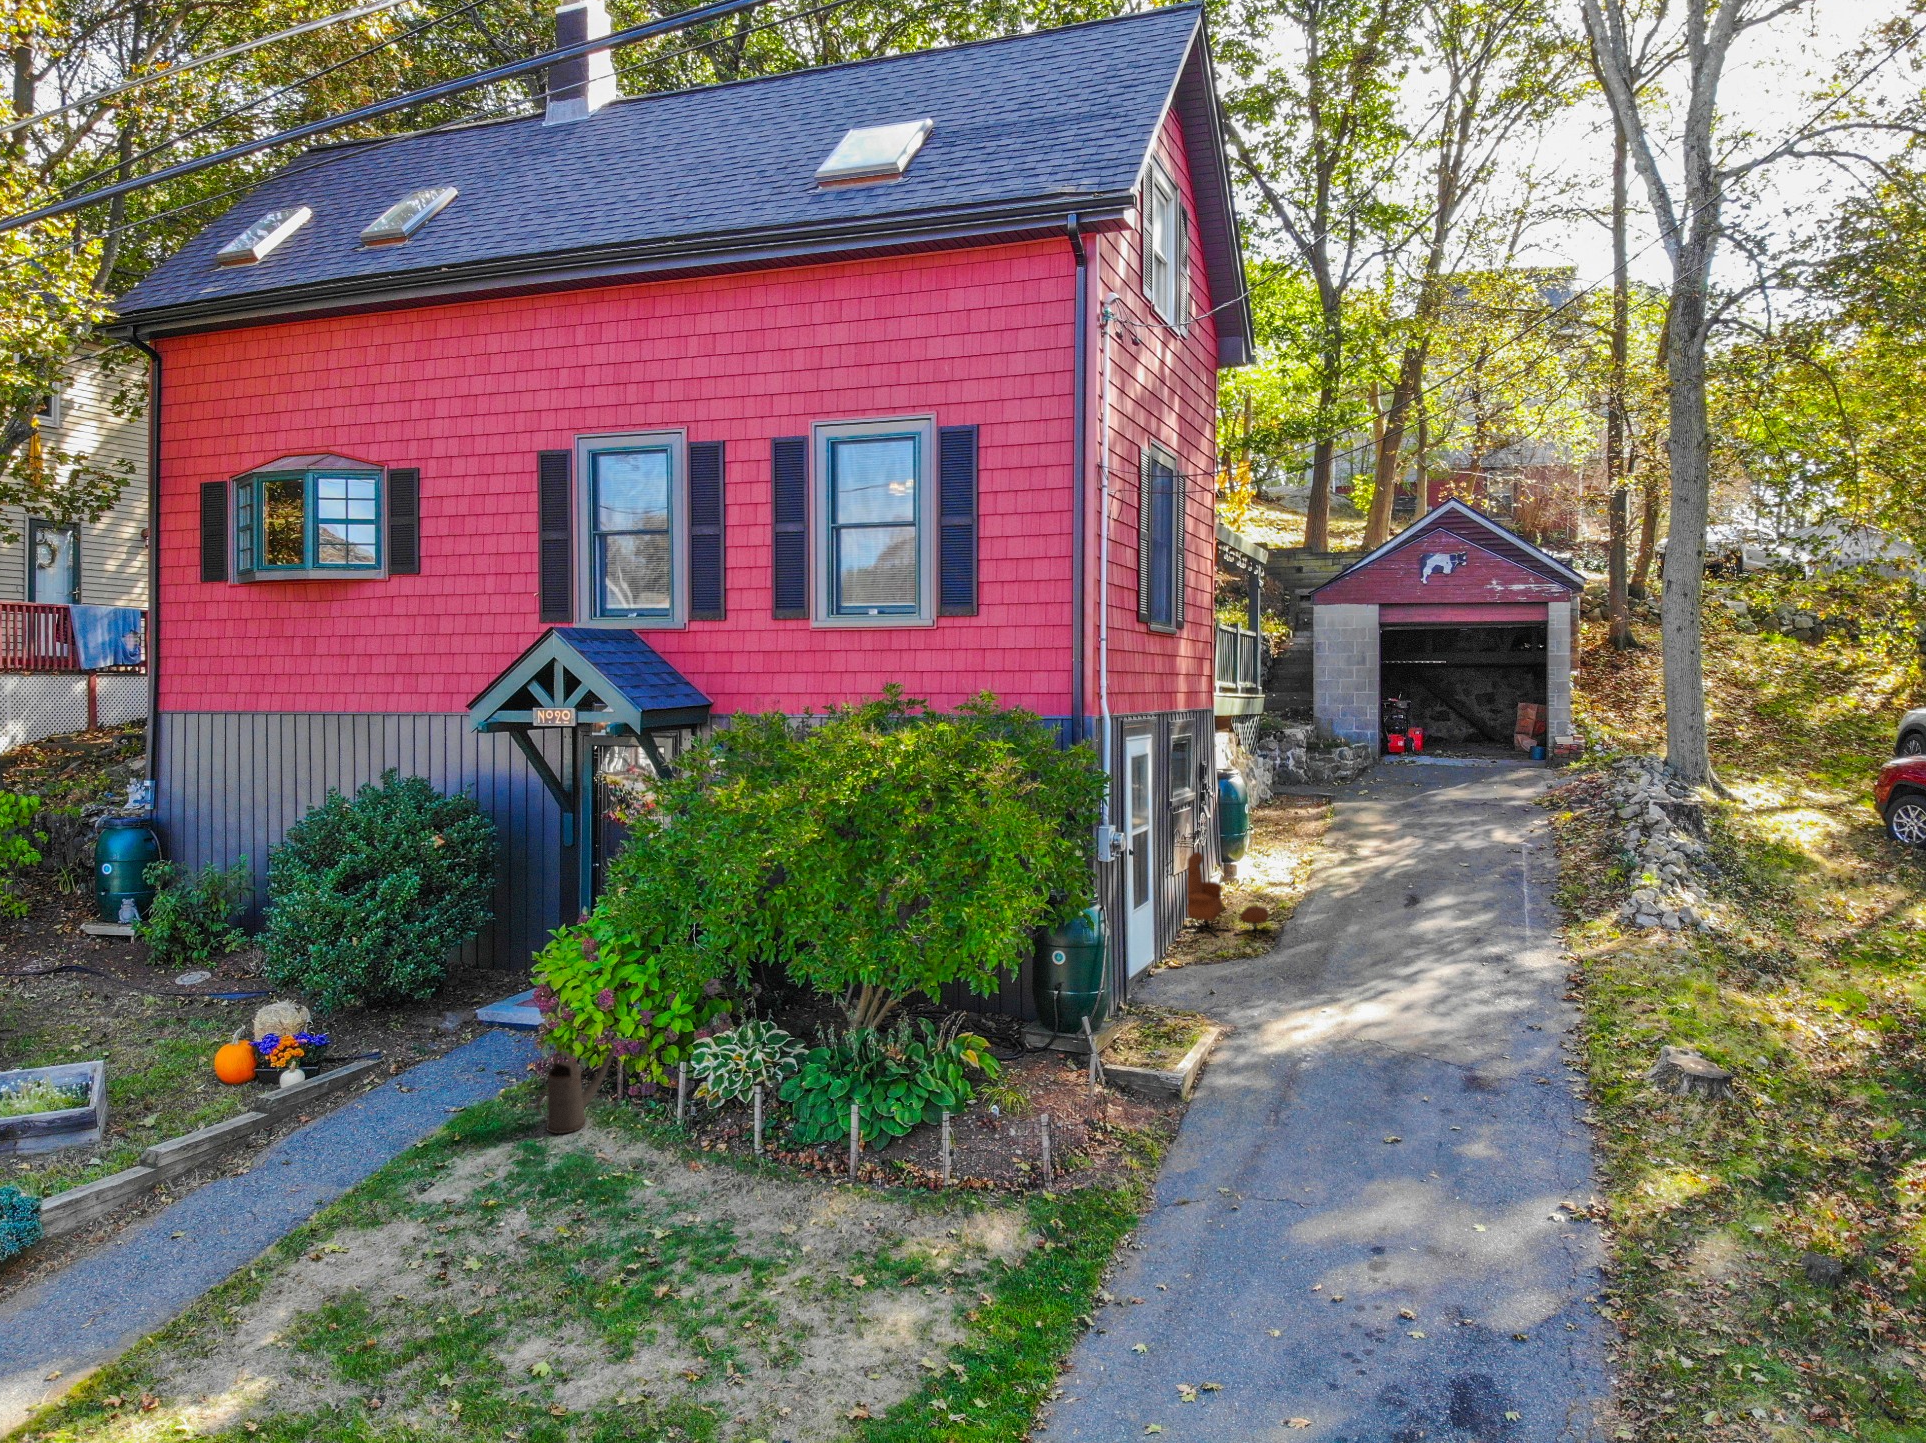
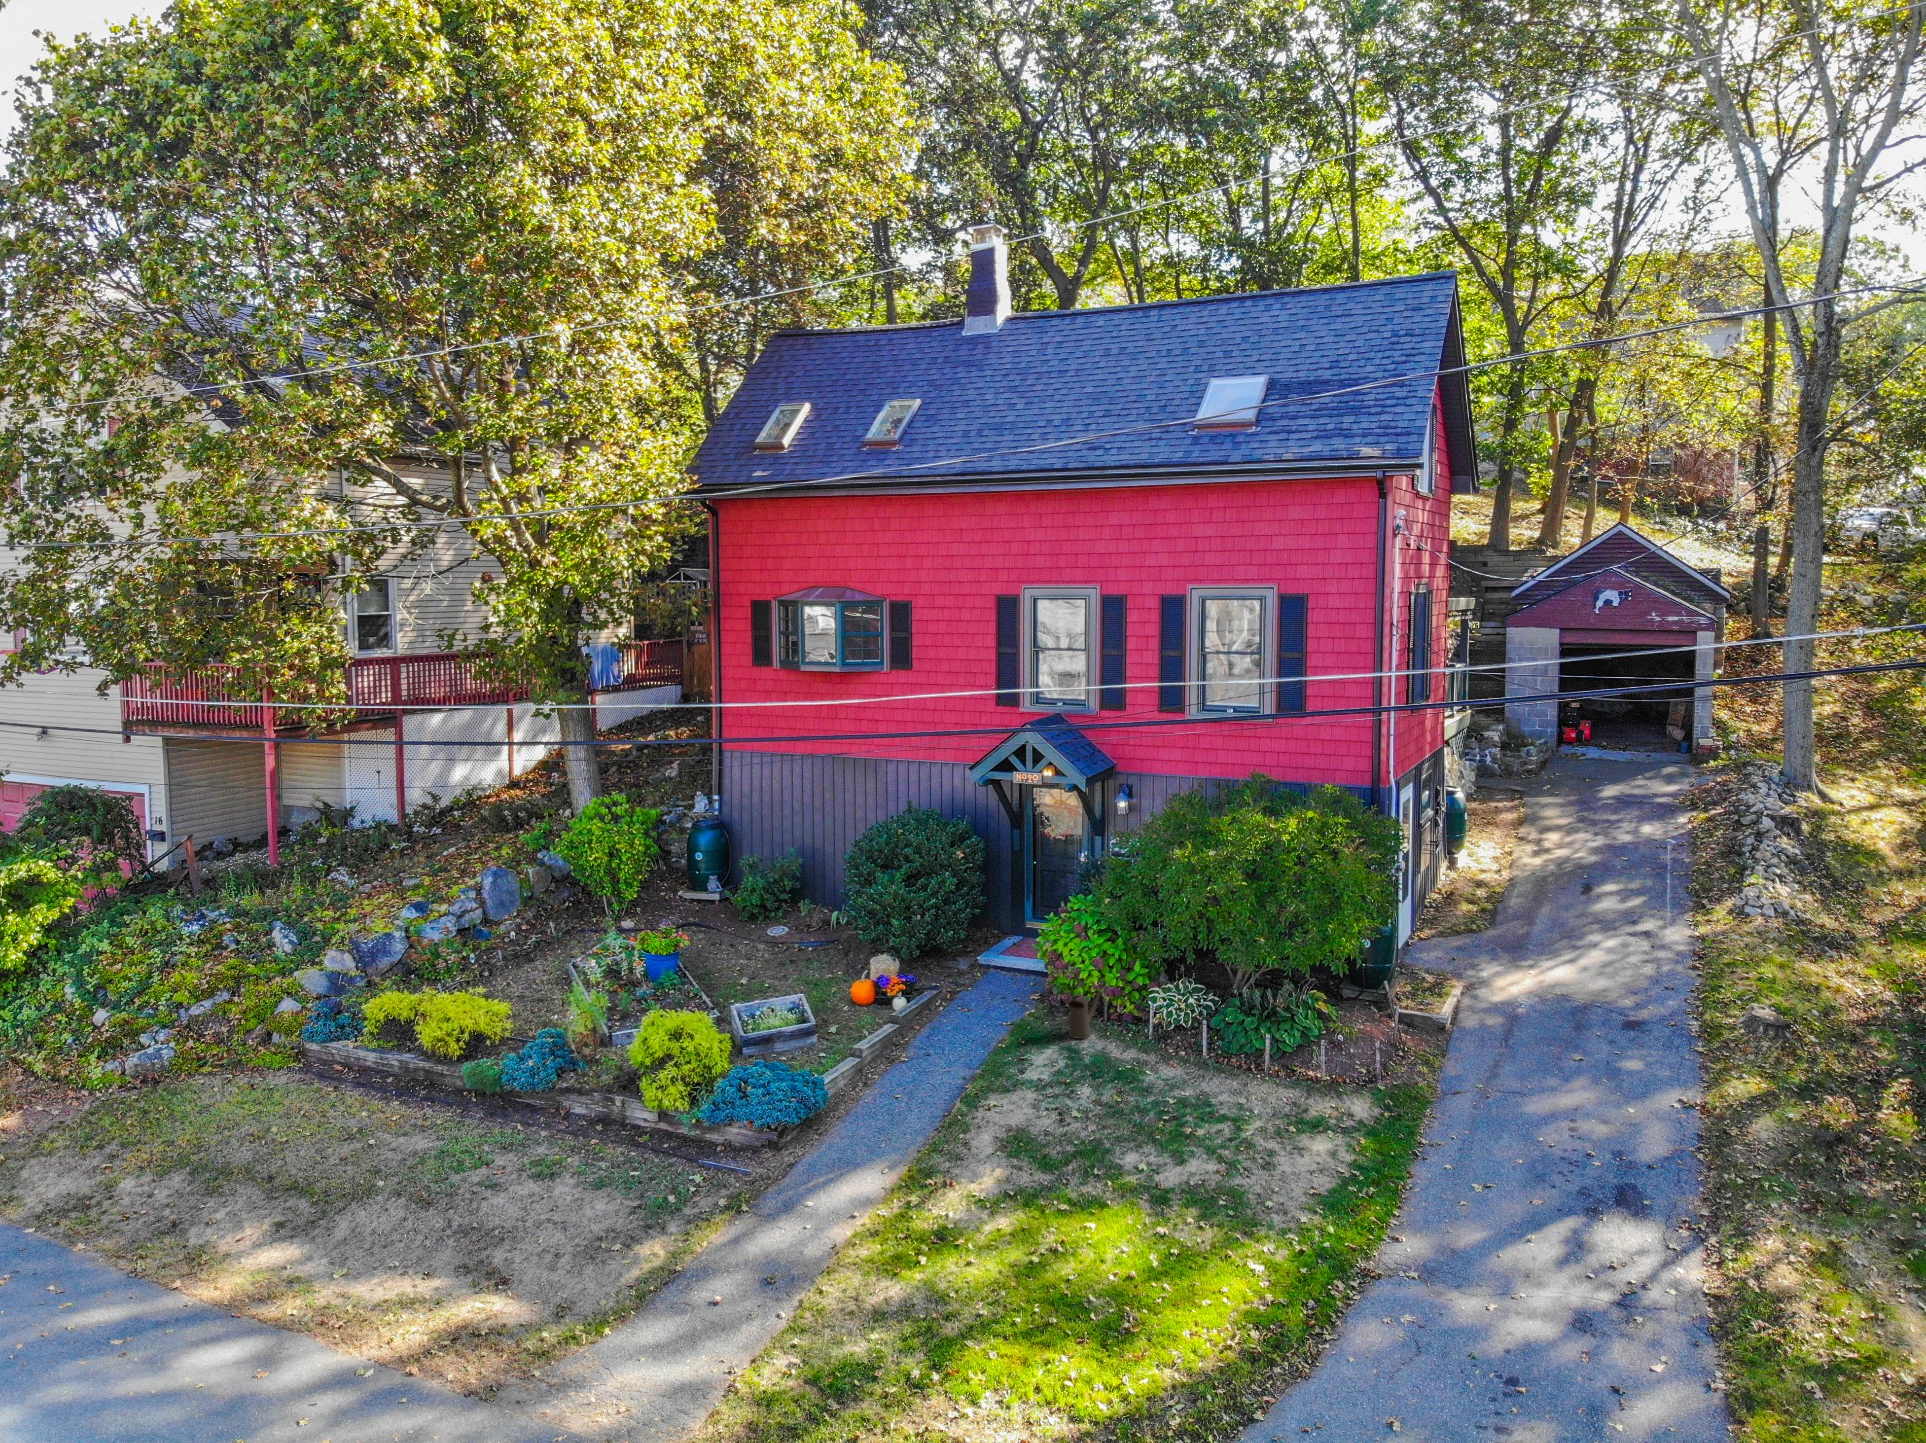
lounge chair: present [1186,852,1274,940] -> none [1413,853,1480,916]

